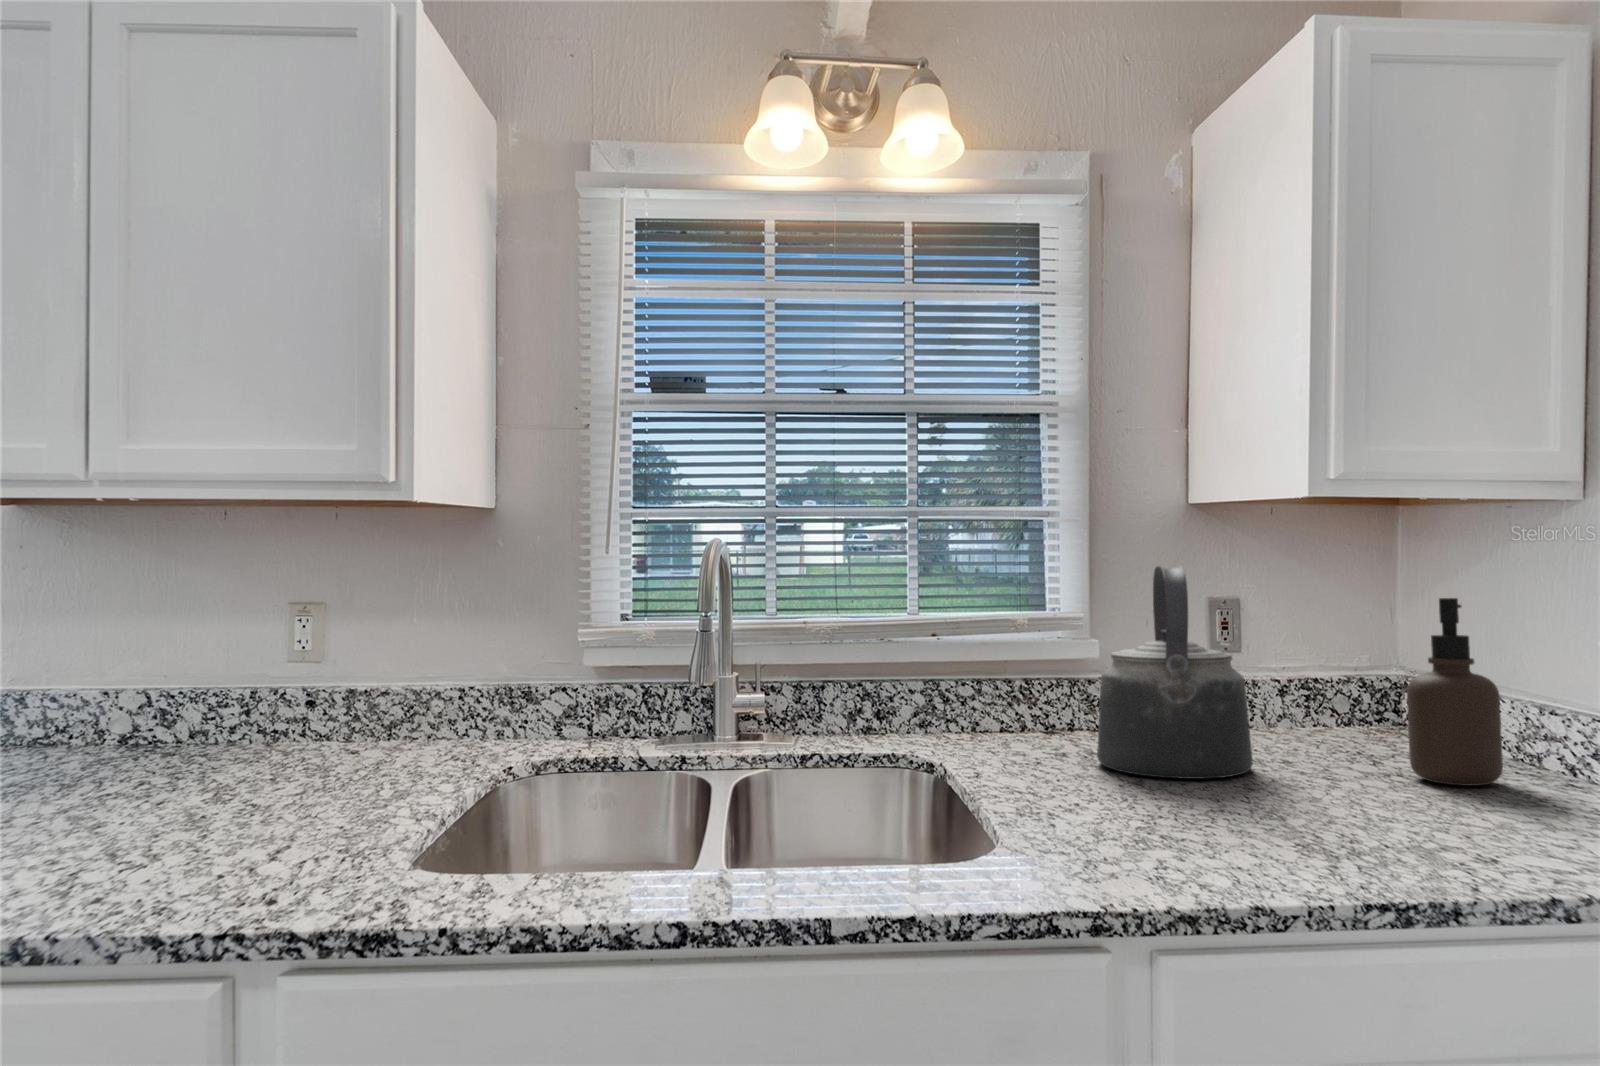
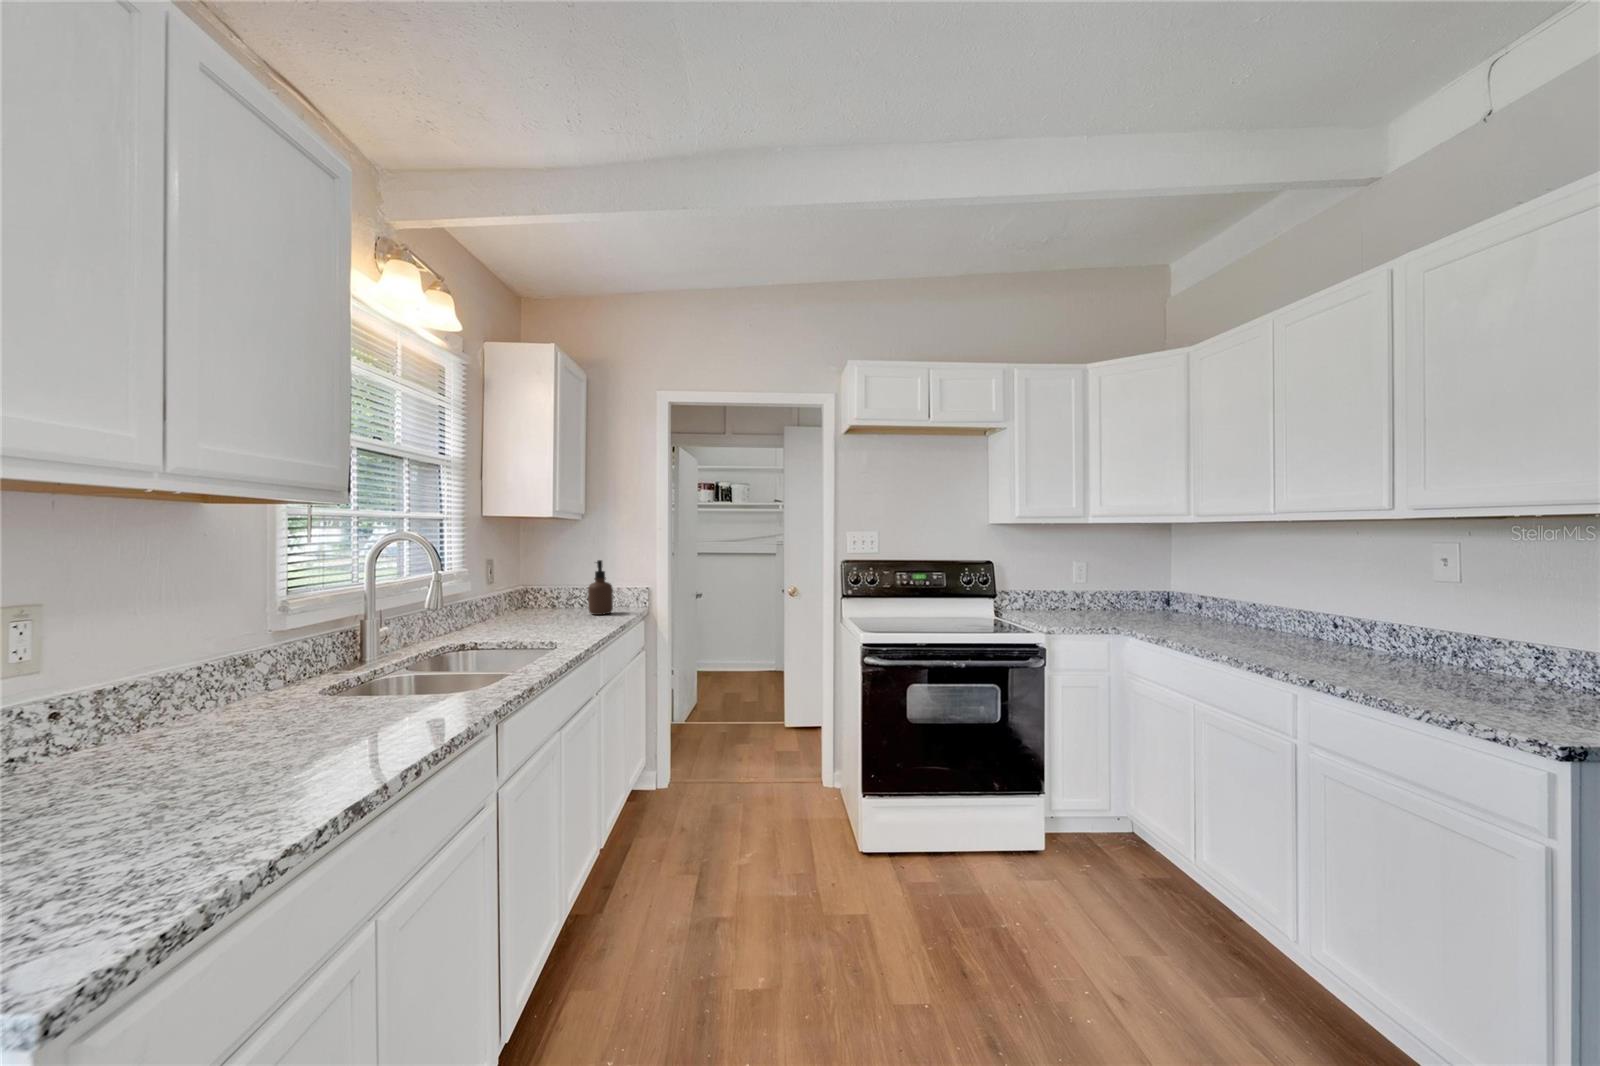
kettle: present [1097,565,1253,779] -> none [508,553,573,630]

